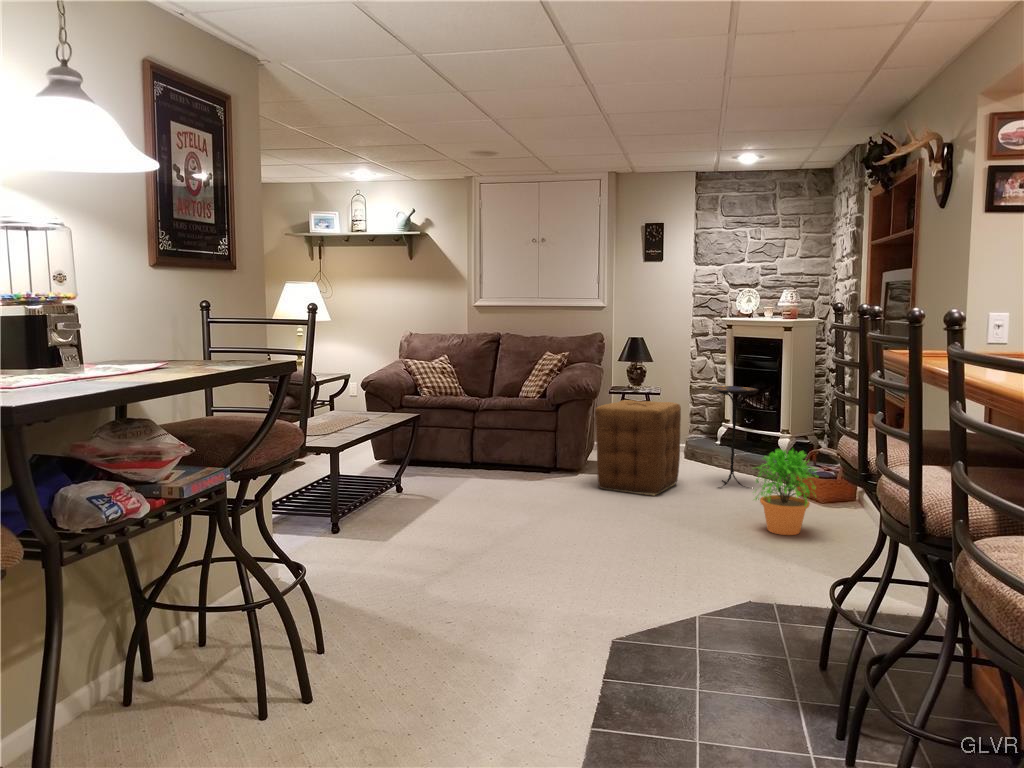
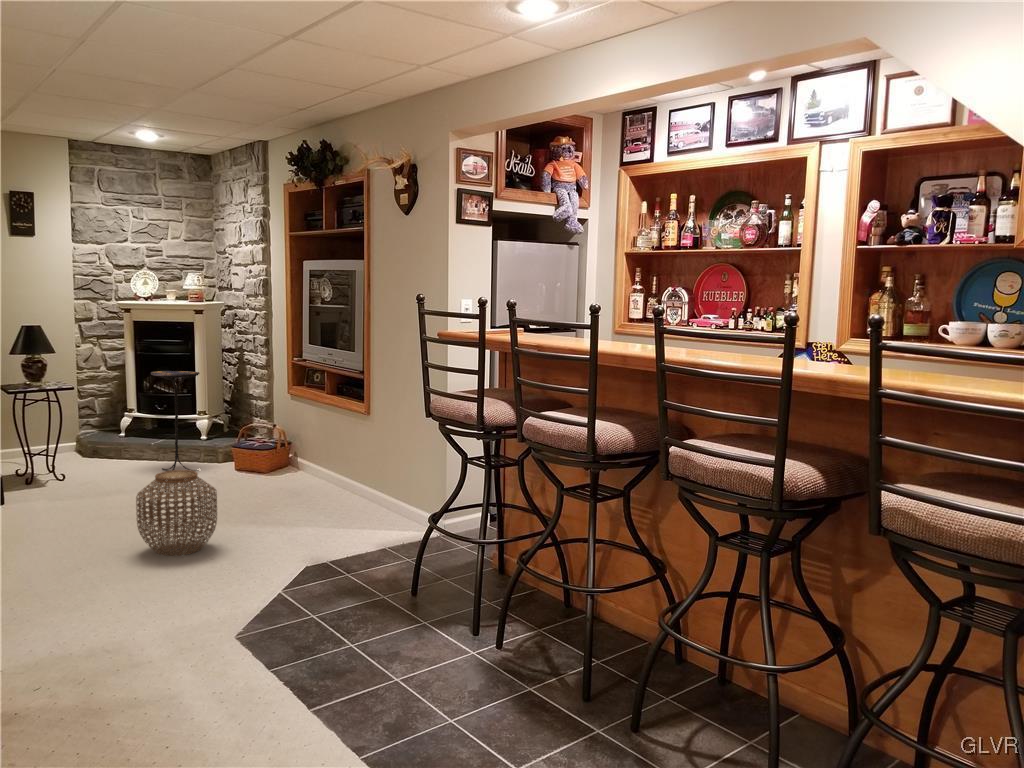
ottoman: present [595,400,681,496] -> none [33,392,125,497]
potted plant: present [755,449,814,535] -> none [239,418,308,499]
woven basket: none [578,486,654,573] -> present [136,470,217,556]

